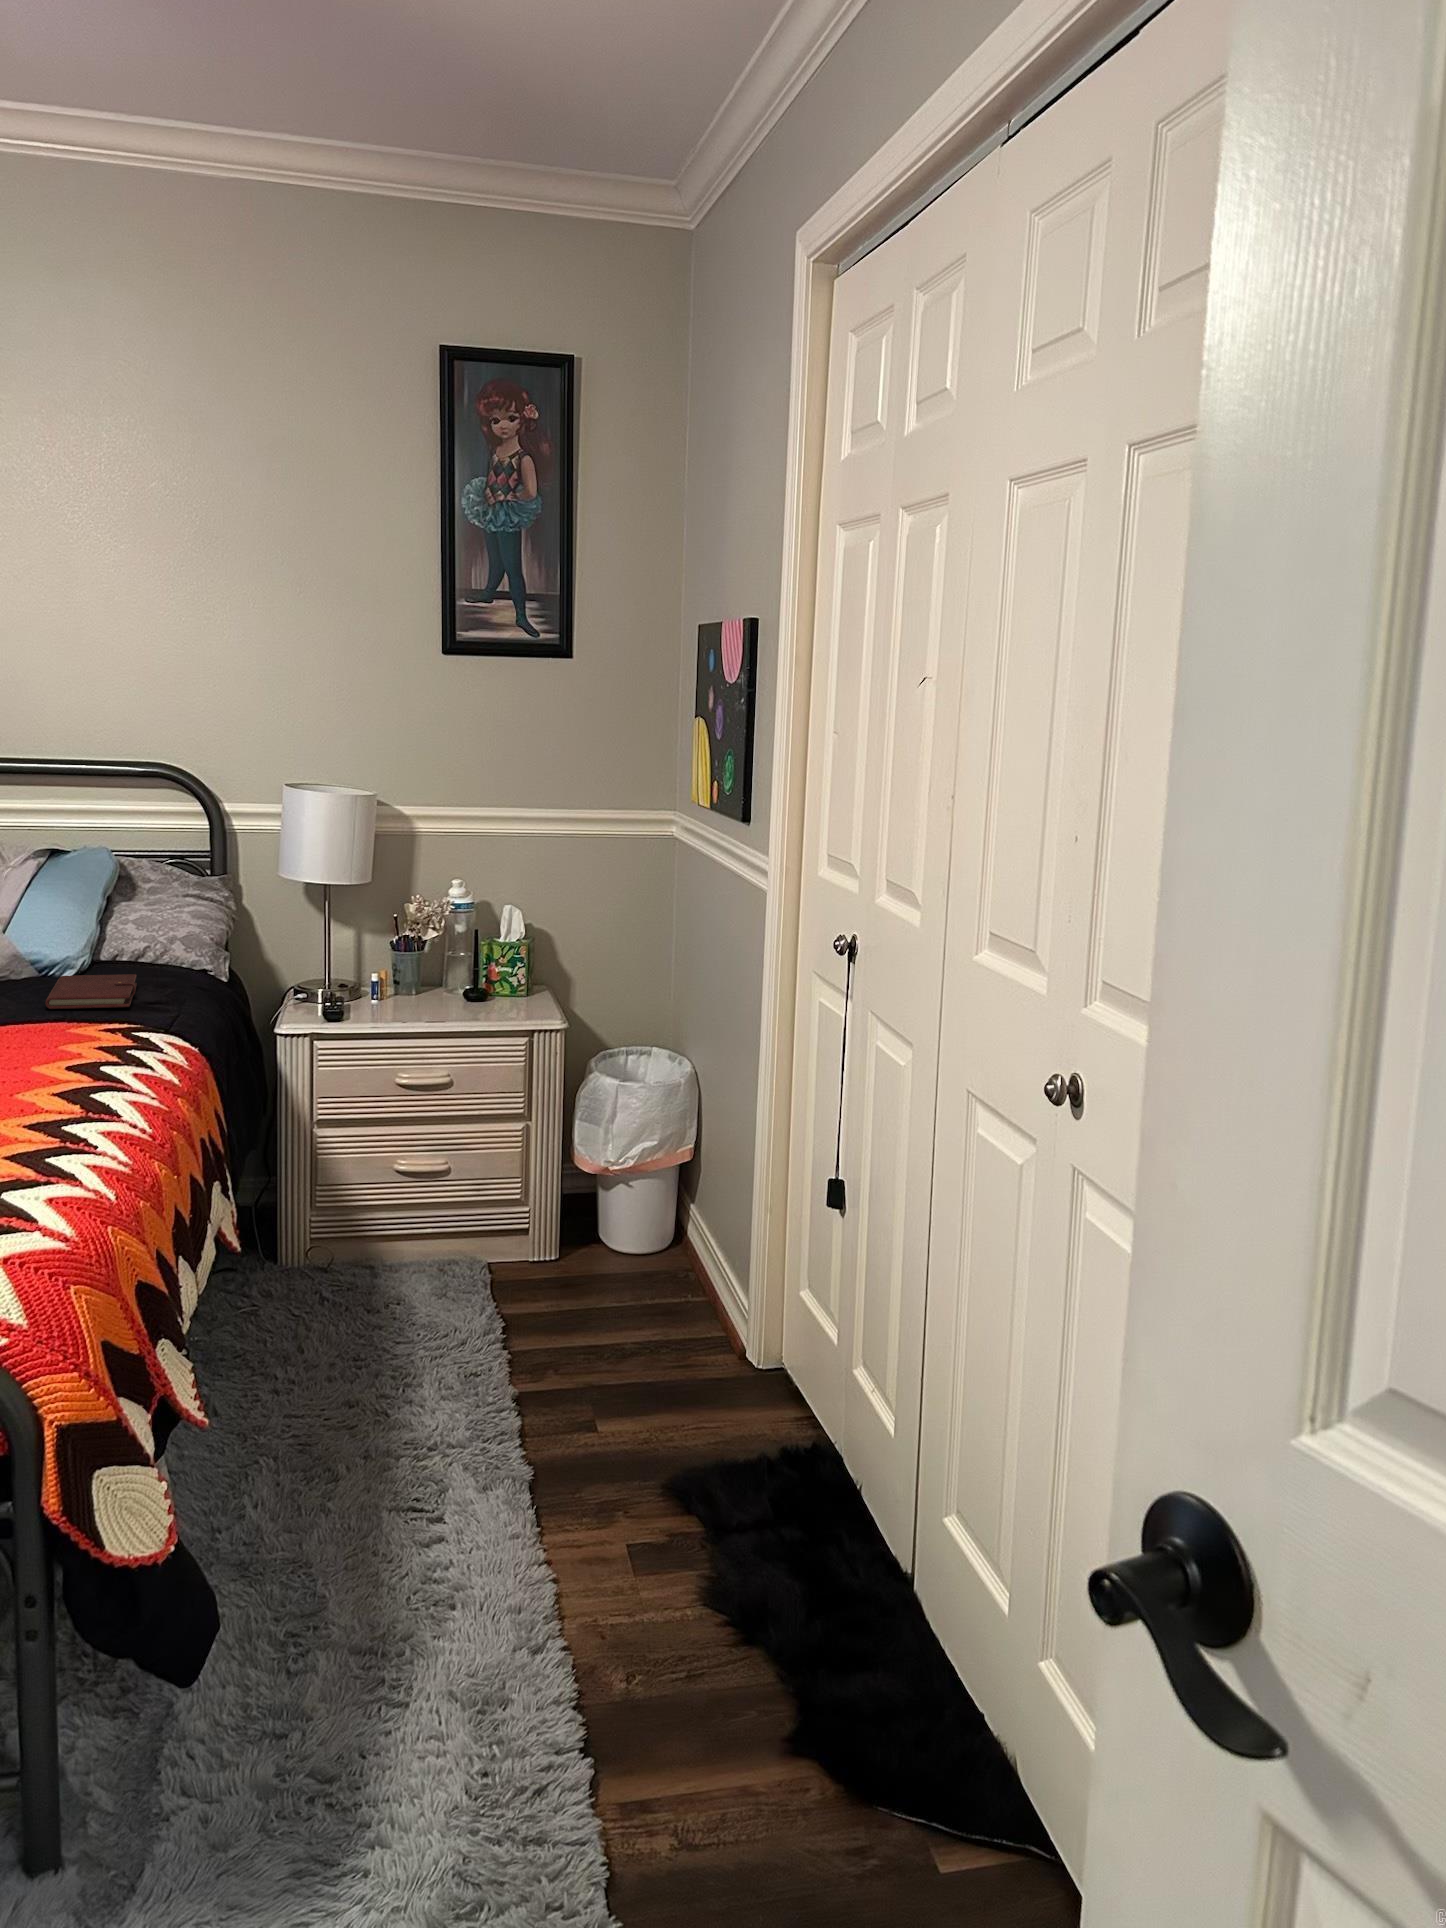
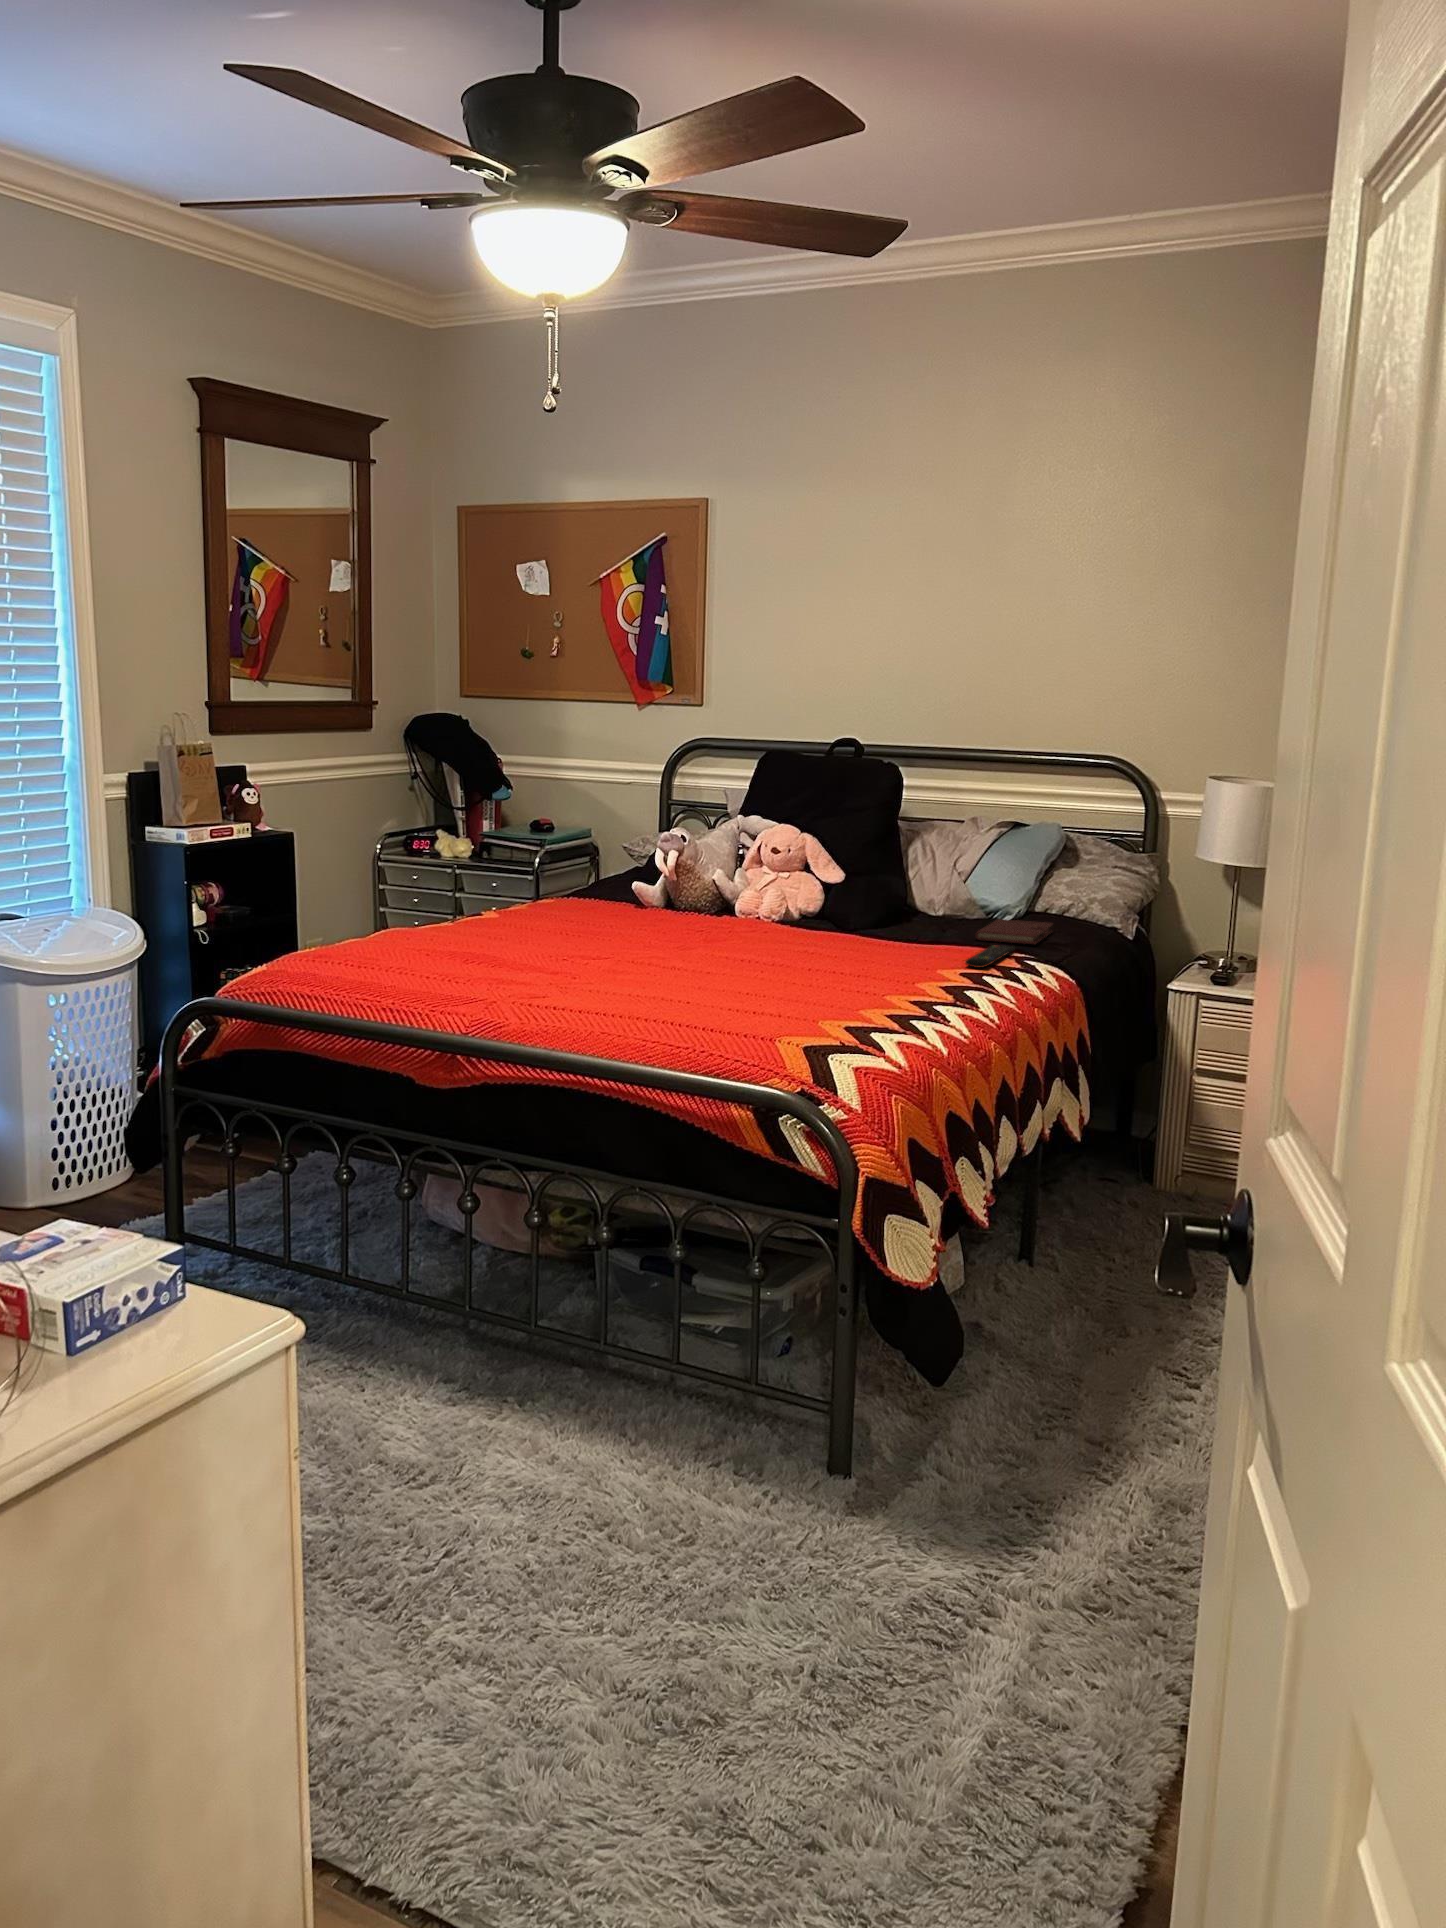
remote control: none [58,1014,109,1053] -> present [965,945,1015,968]

